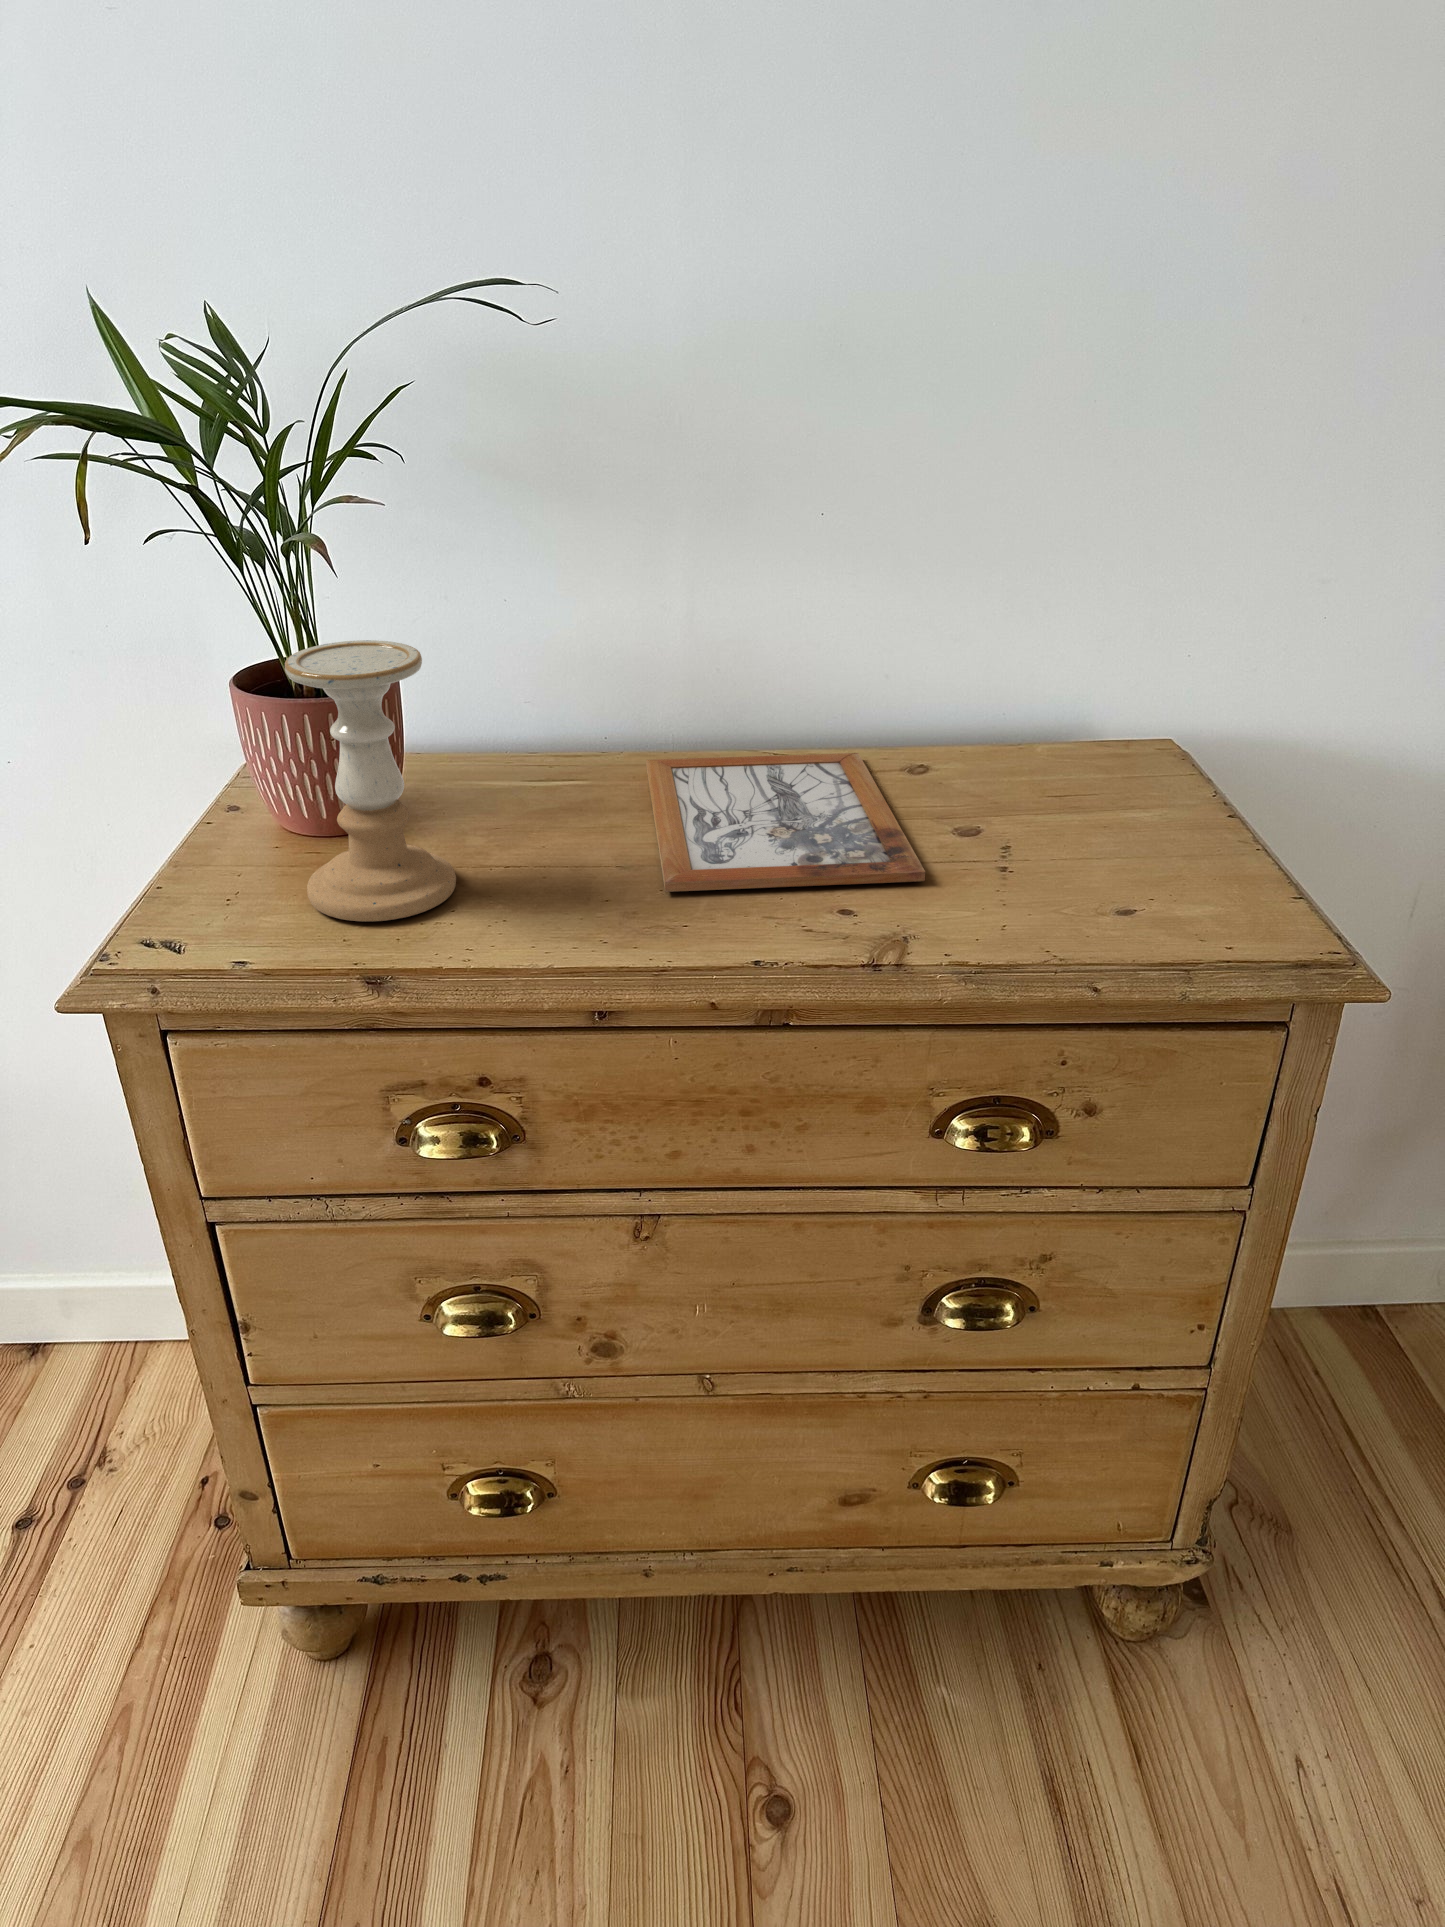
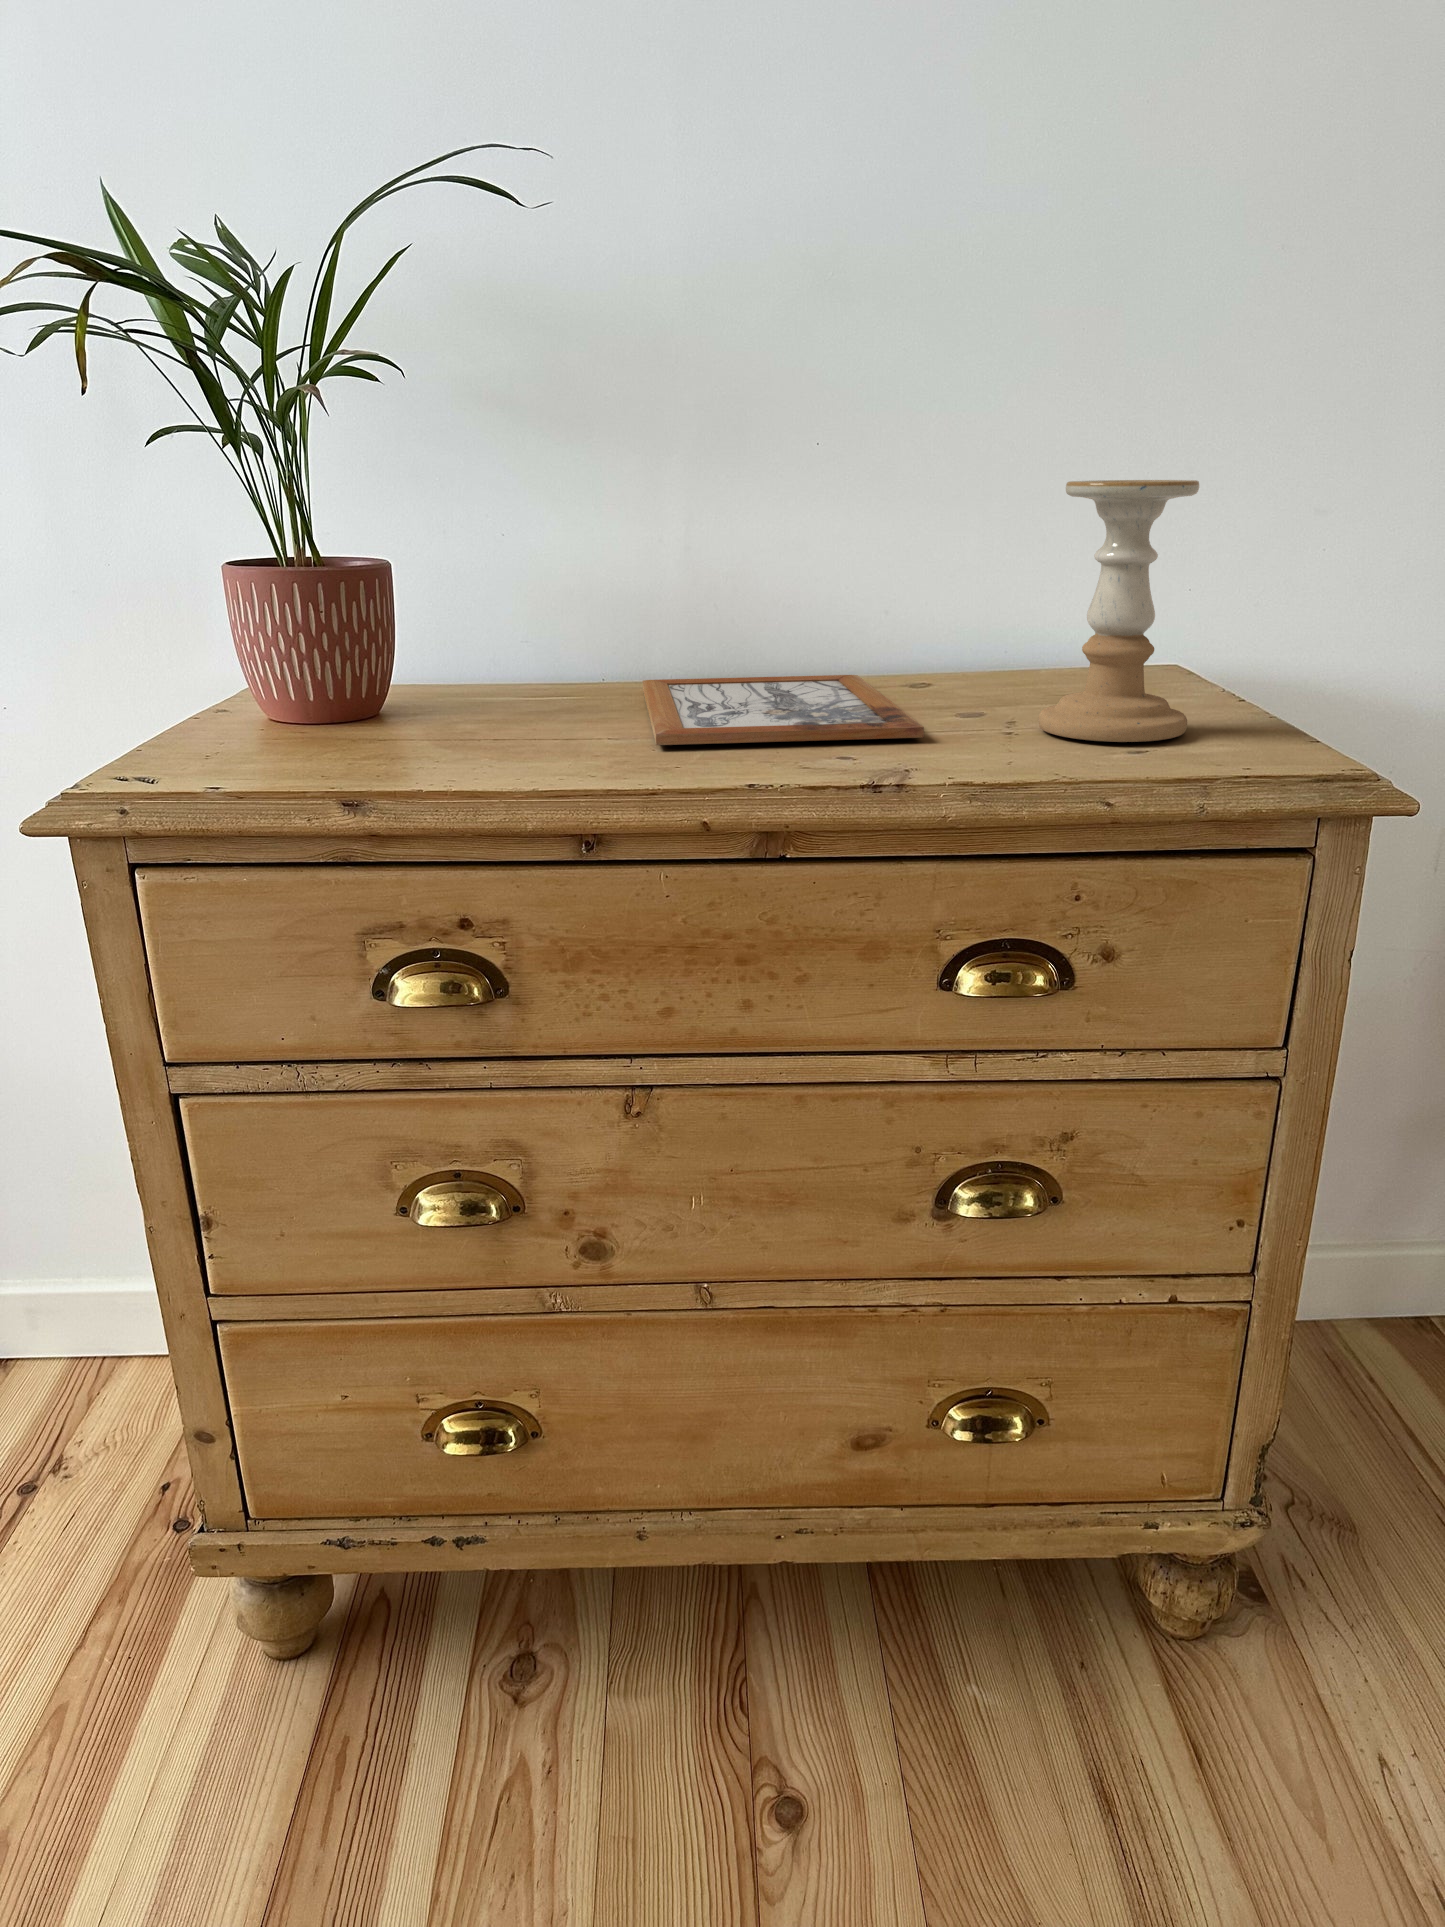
candle holder: present [285,640,456,921] -> present [1038,480,1199,742]

